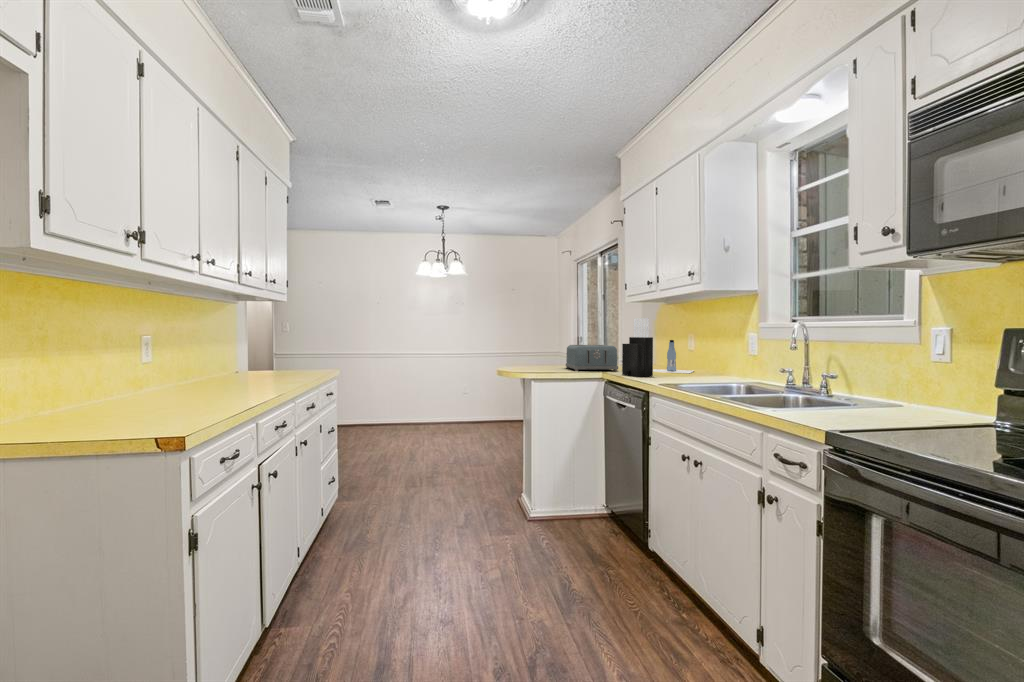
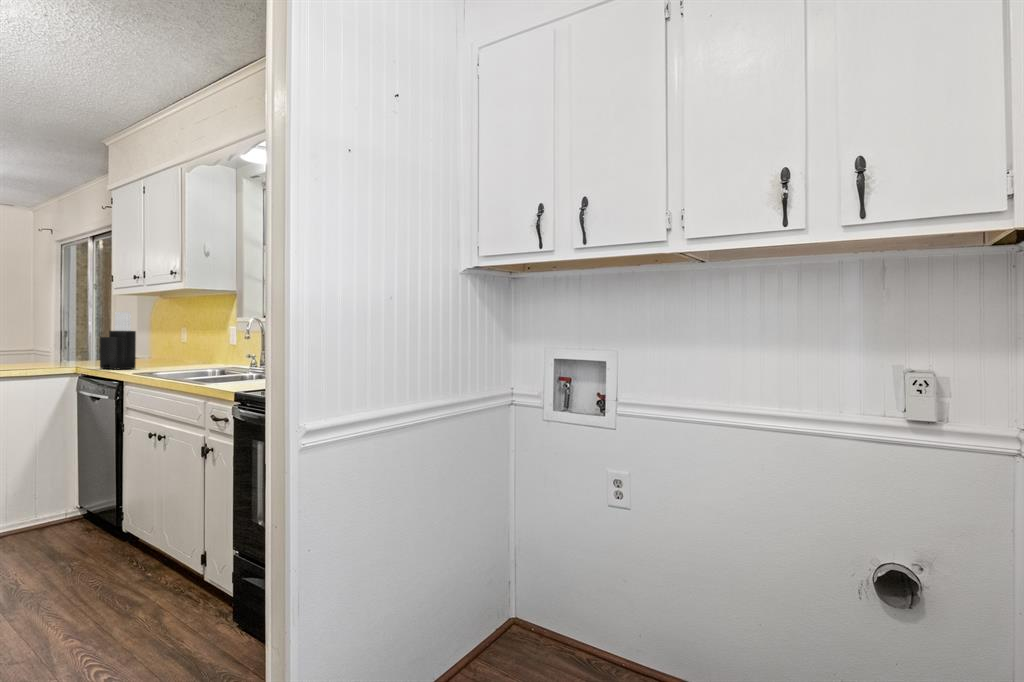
bottle: present [653,340,693,373] -> none [137,335,193,366]
toaster: present [566,345,618,371] -> none [27,339,99,368]

